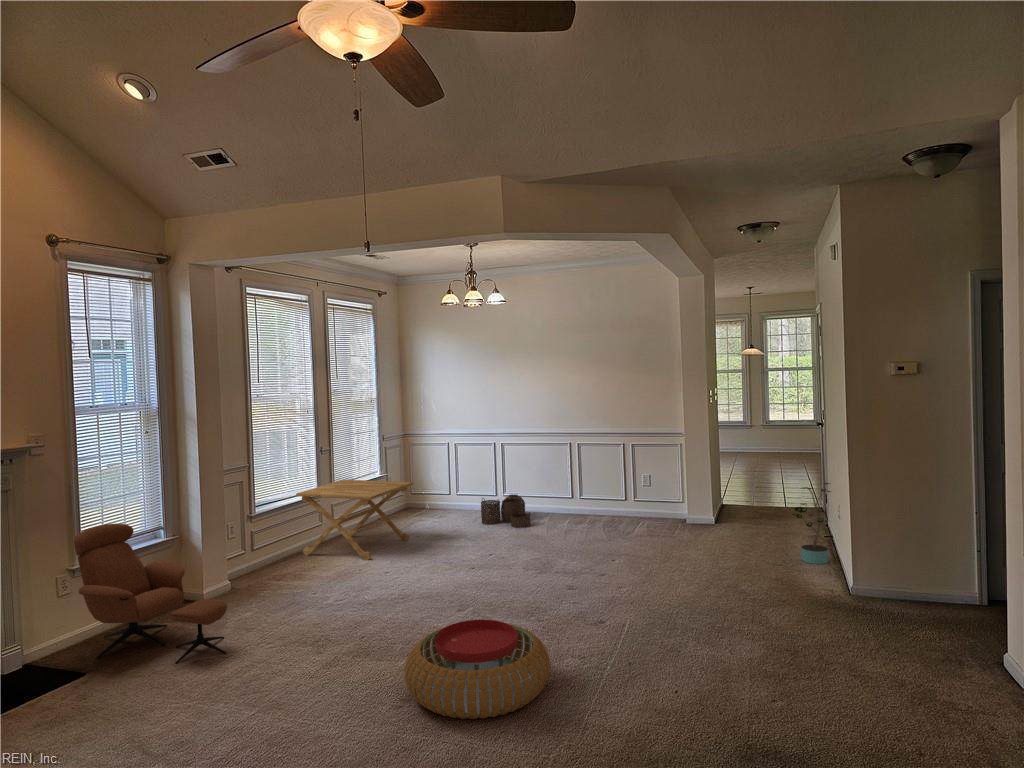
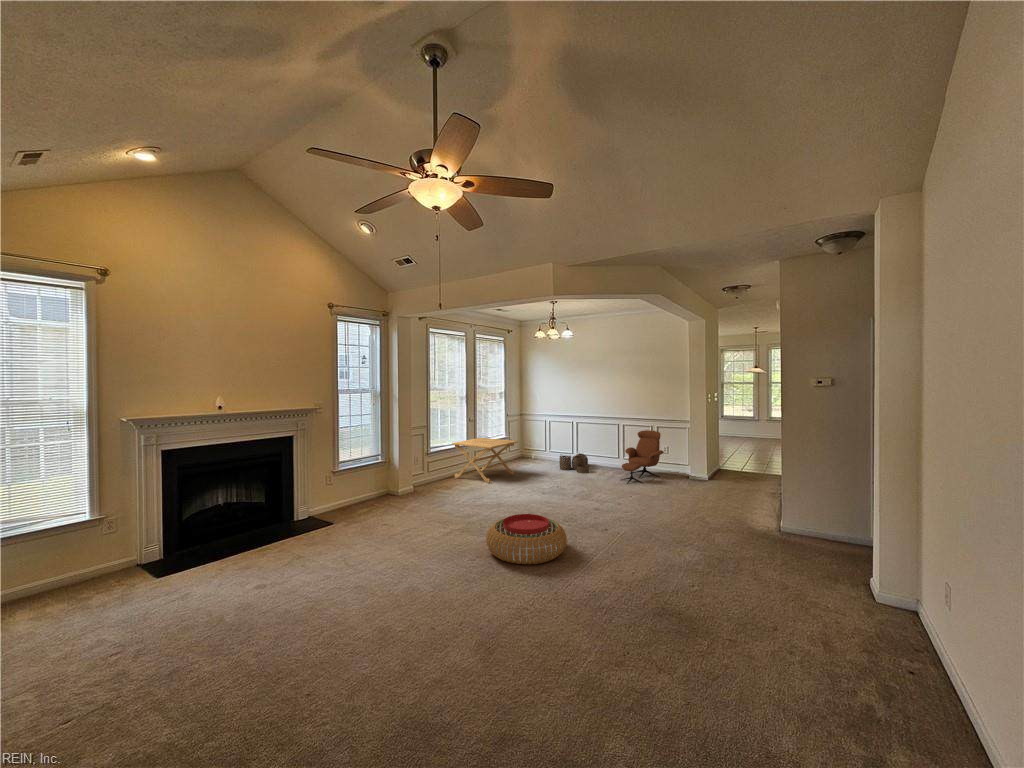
potted plant: present [793,483,831,564] -> none [752,456,782,509]
lounge chair: present [74,524,227,664] -> present [621,430,664,484]

